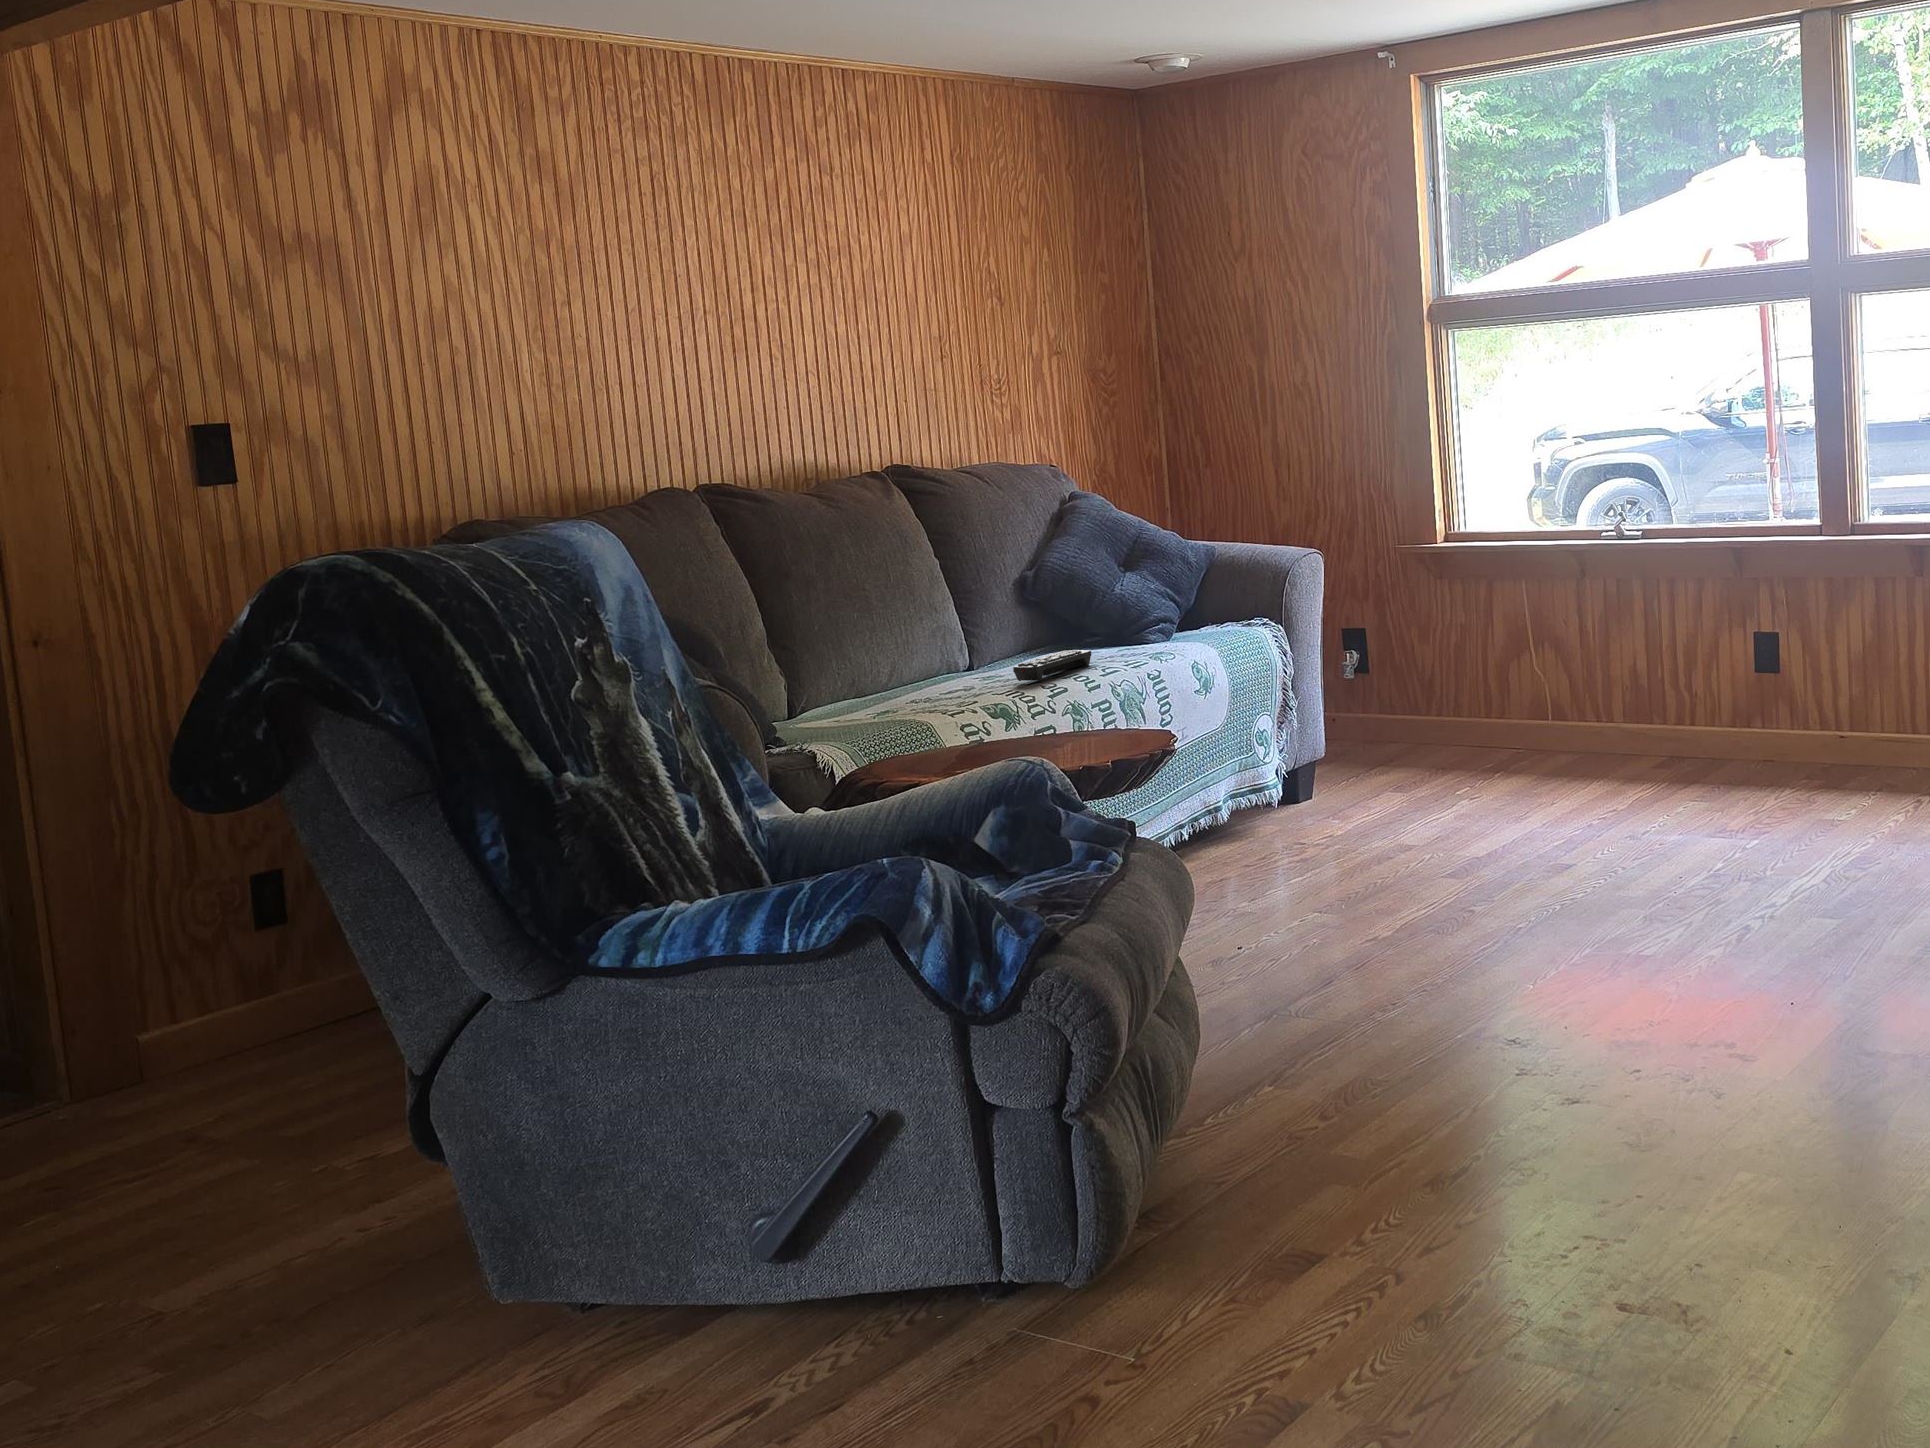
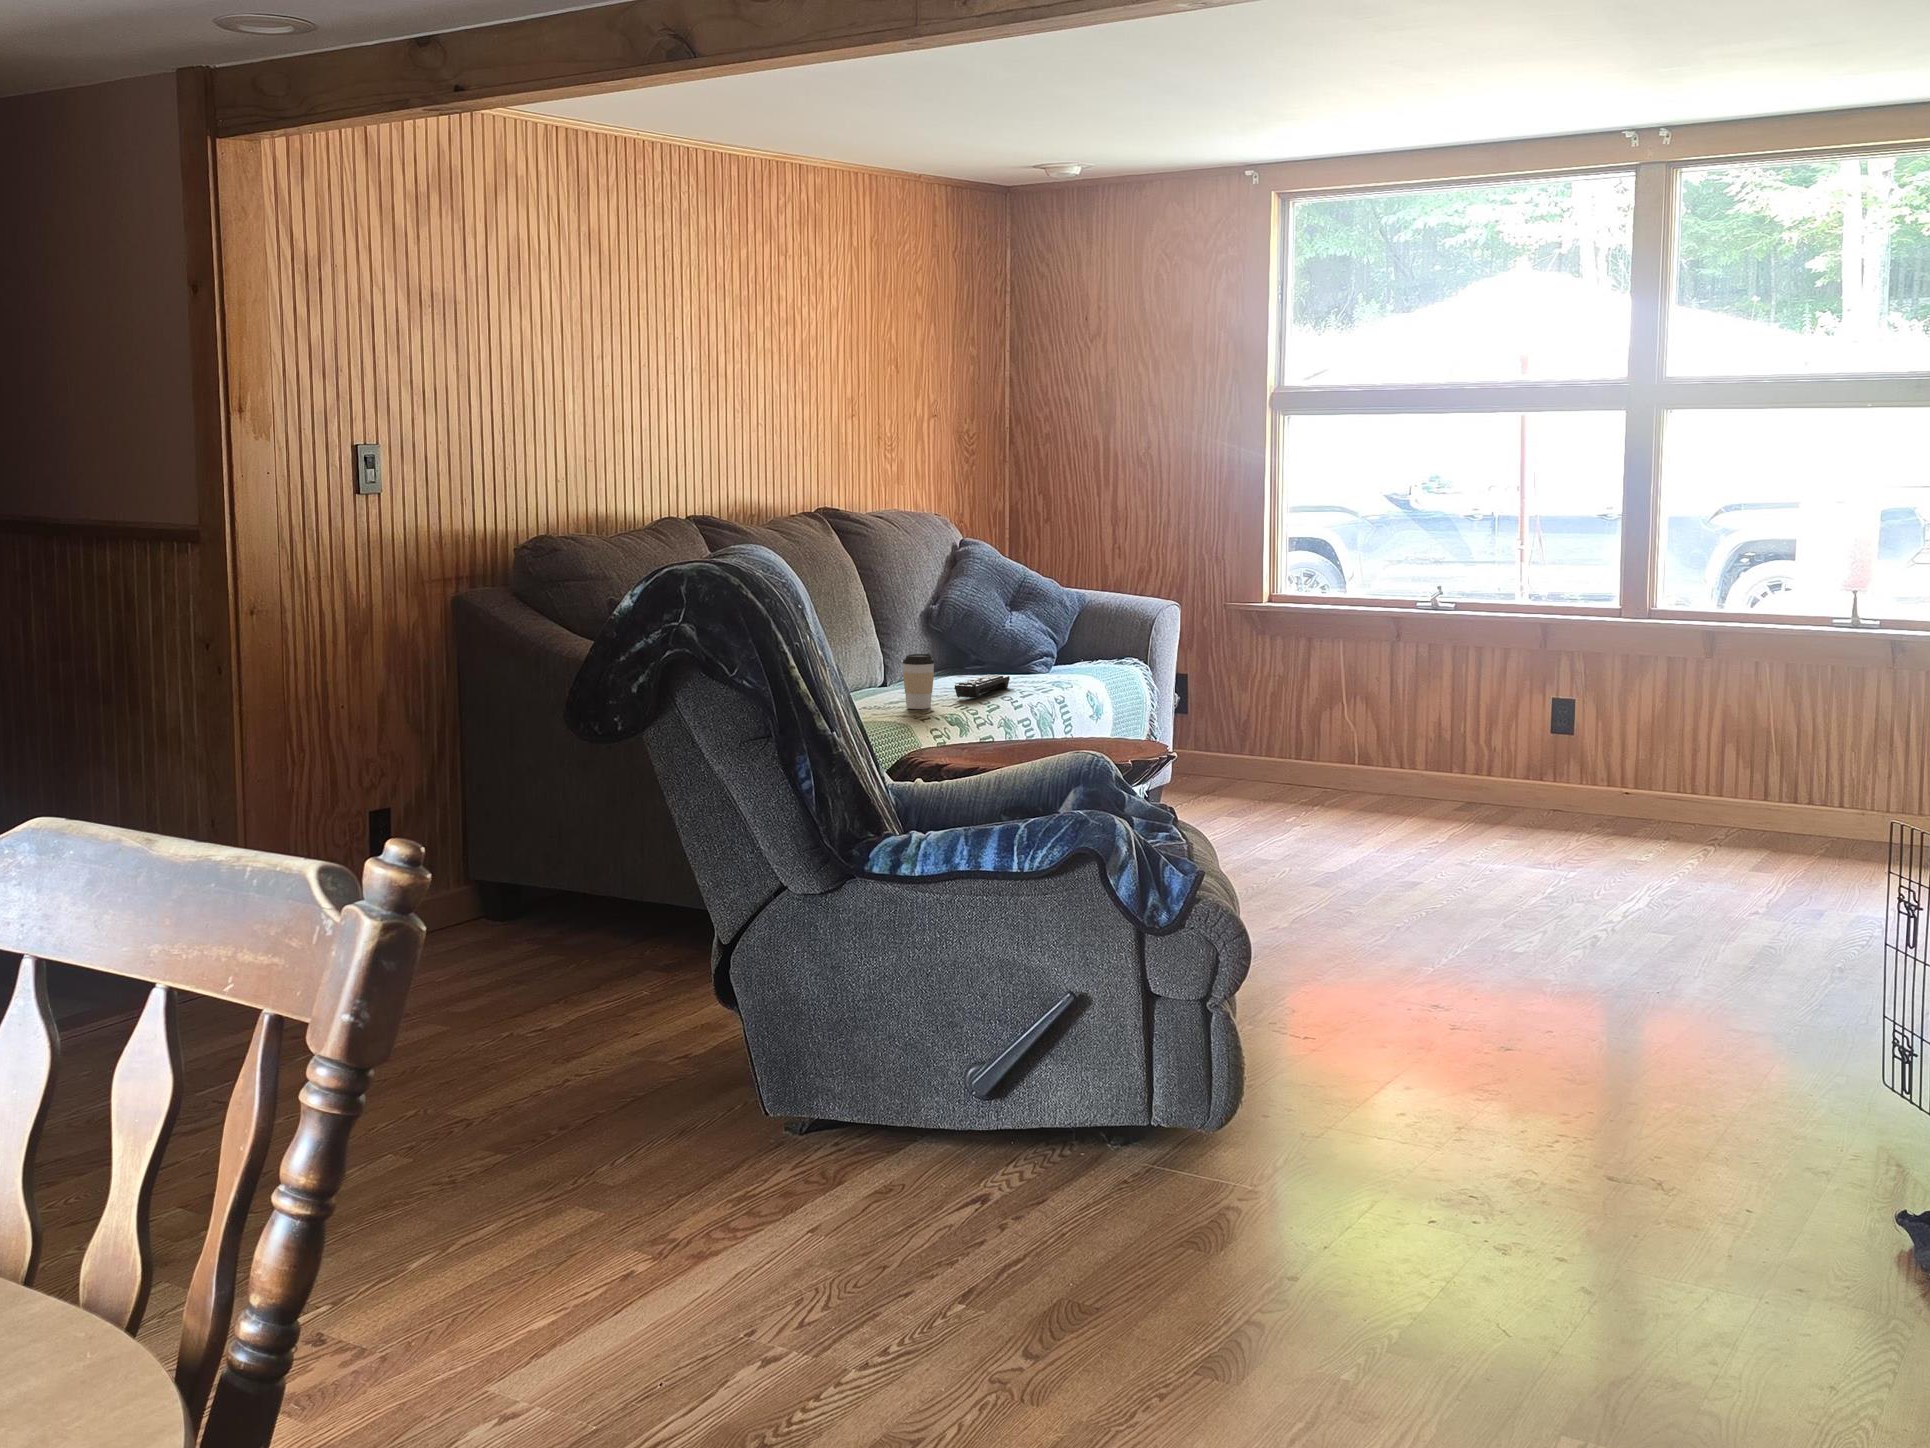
coffee cup: none [940,632,979,699] -> present [902,653,935,709]

